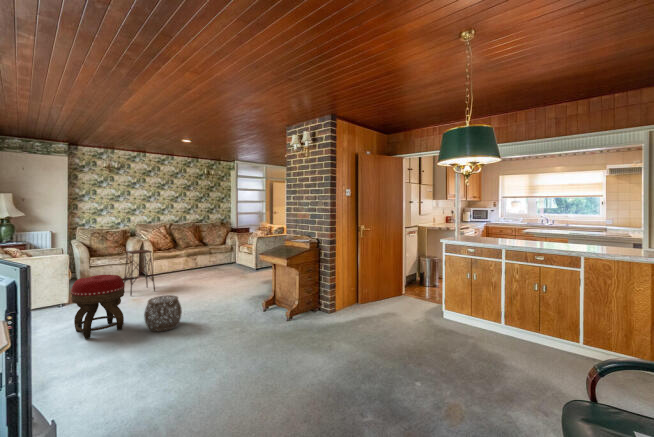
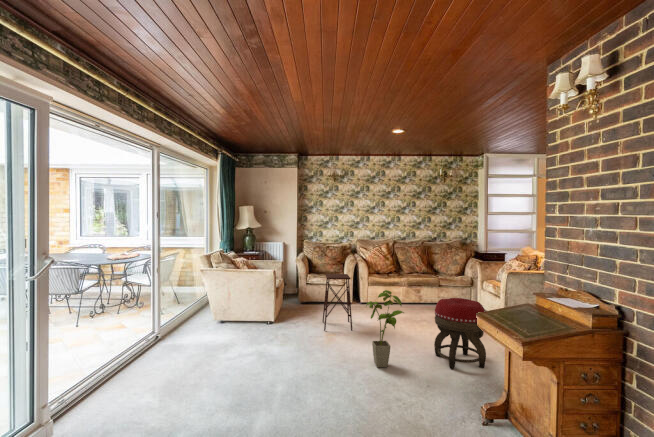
house plant: none [180,252,209,304] -> present [366,290,404,367]
footstool: present [71,275,125,339] -> present [434,298,486,369]
woven basket: present [144,295,182,332] -> none [294,352,343,411]

